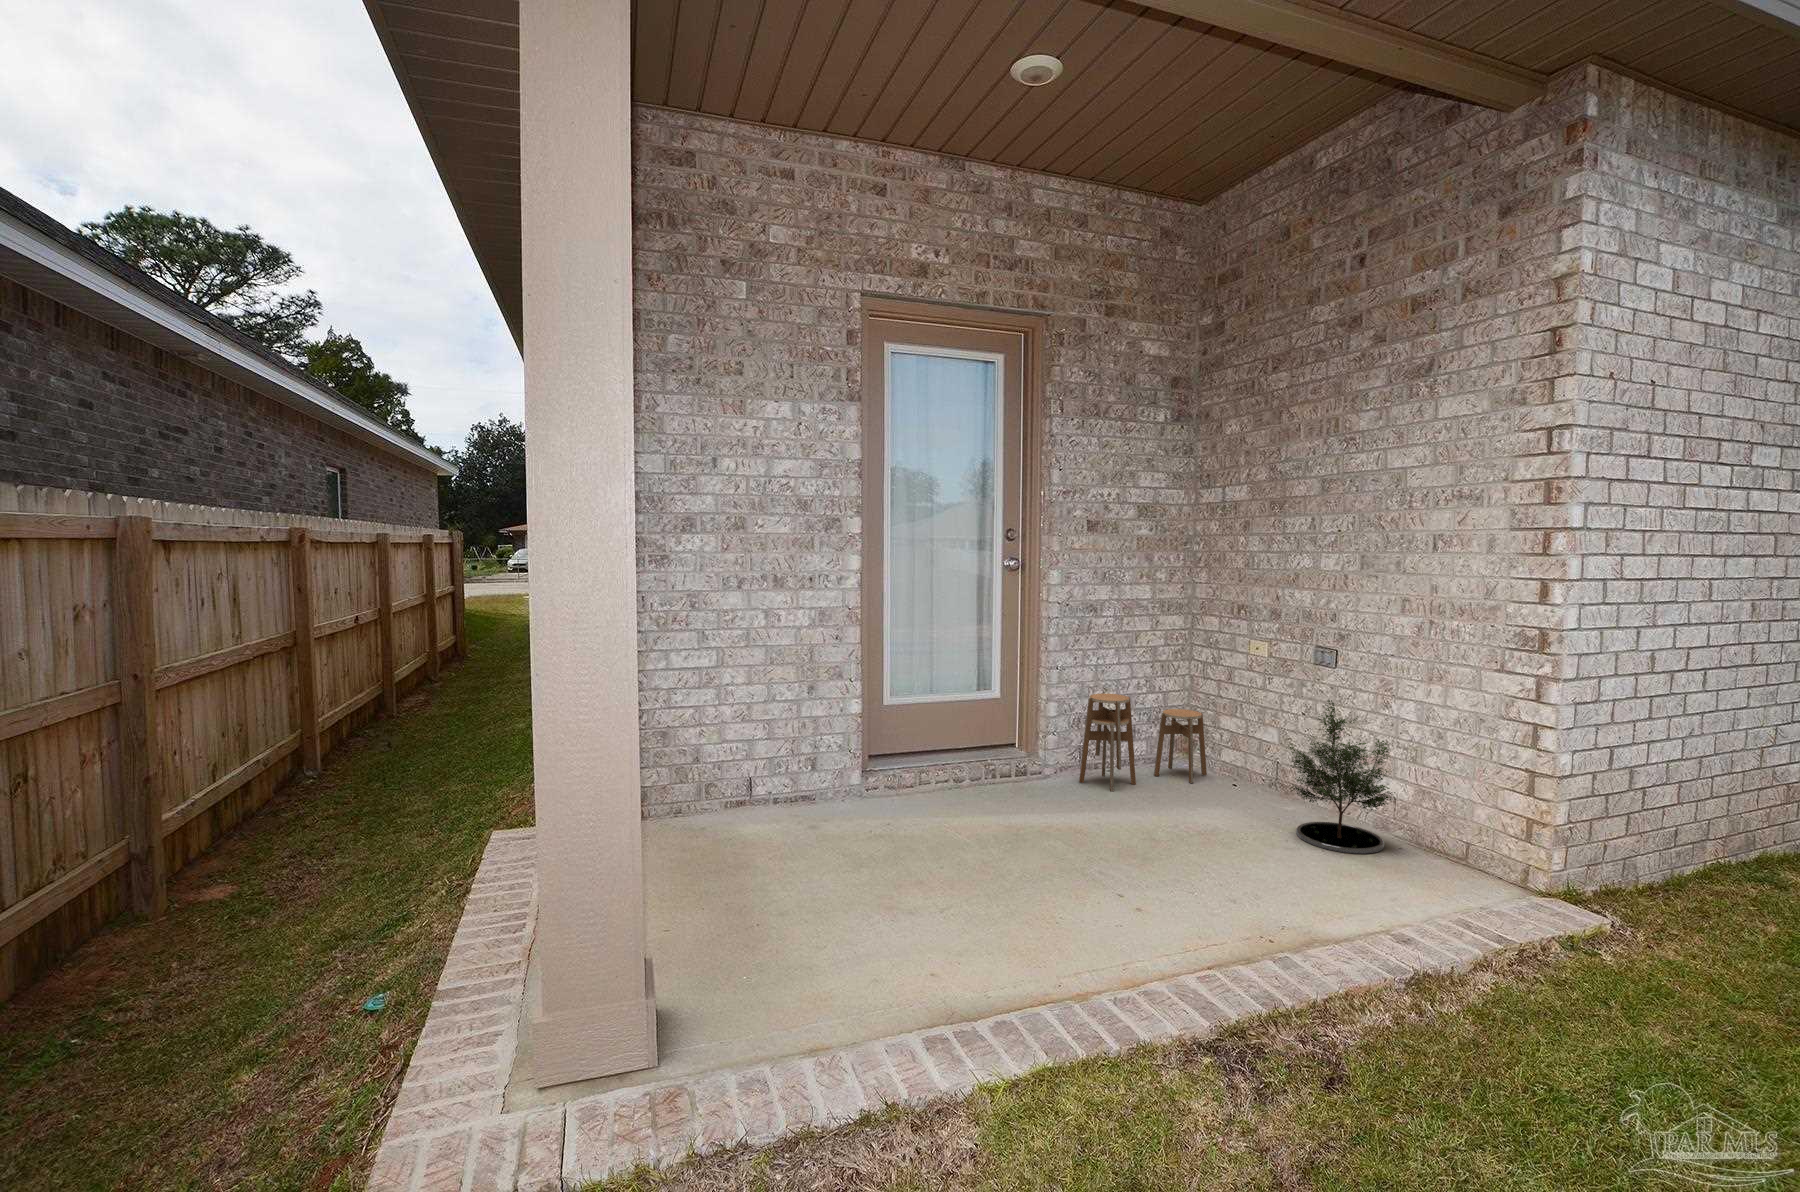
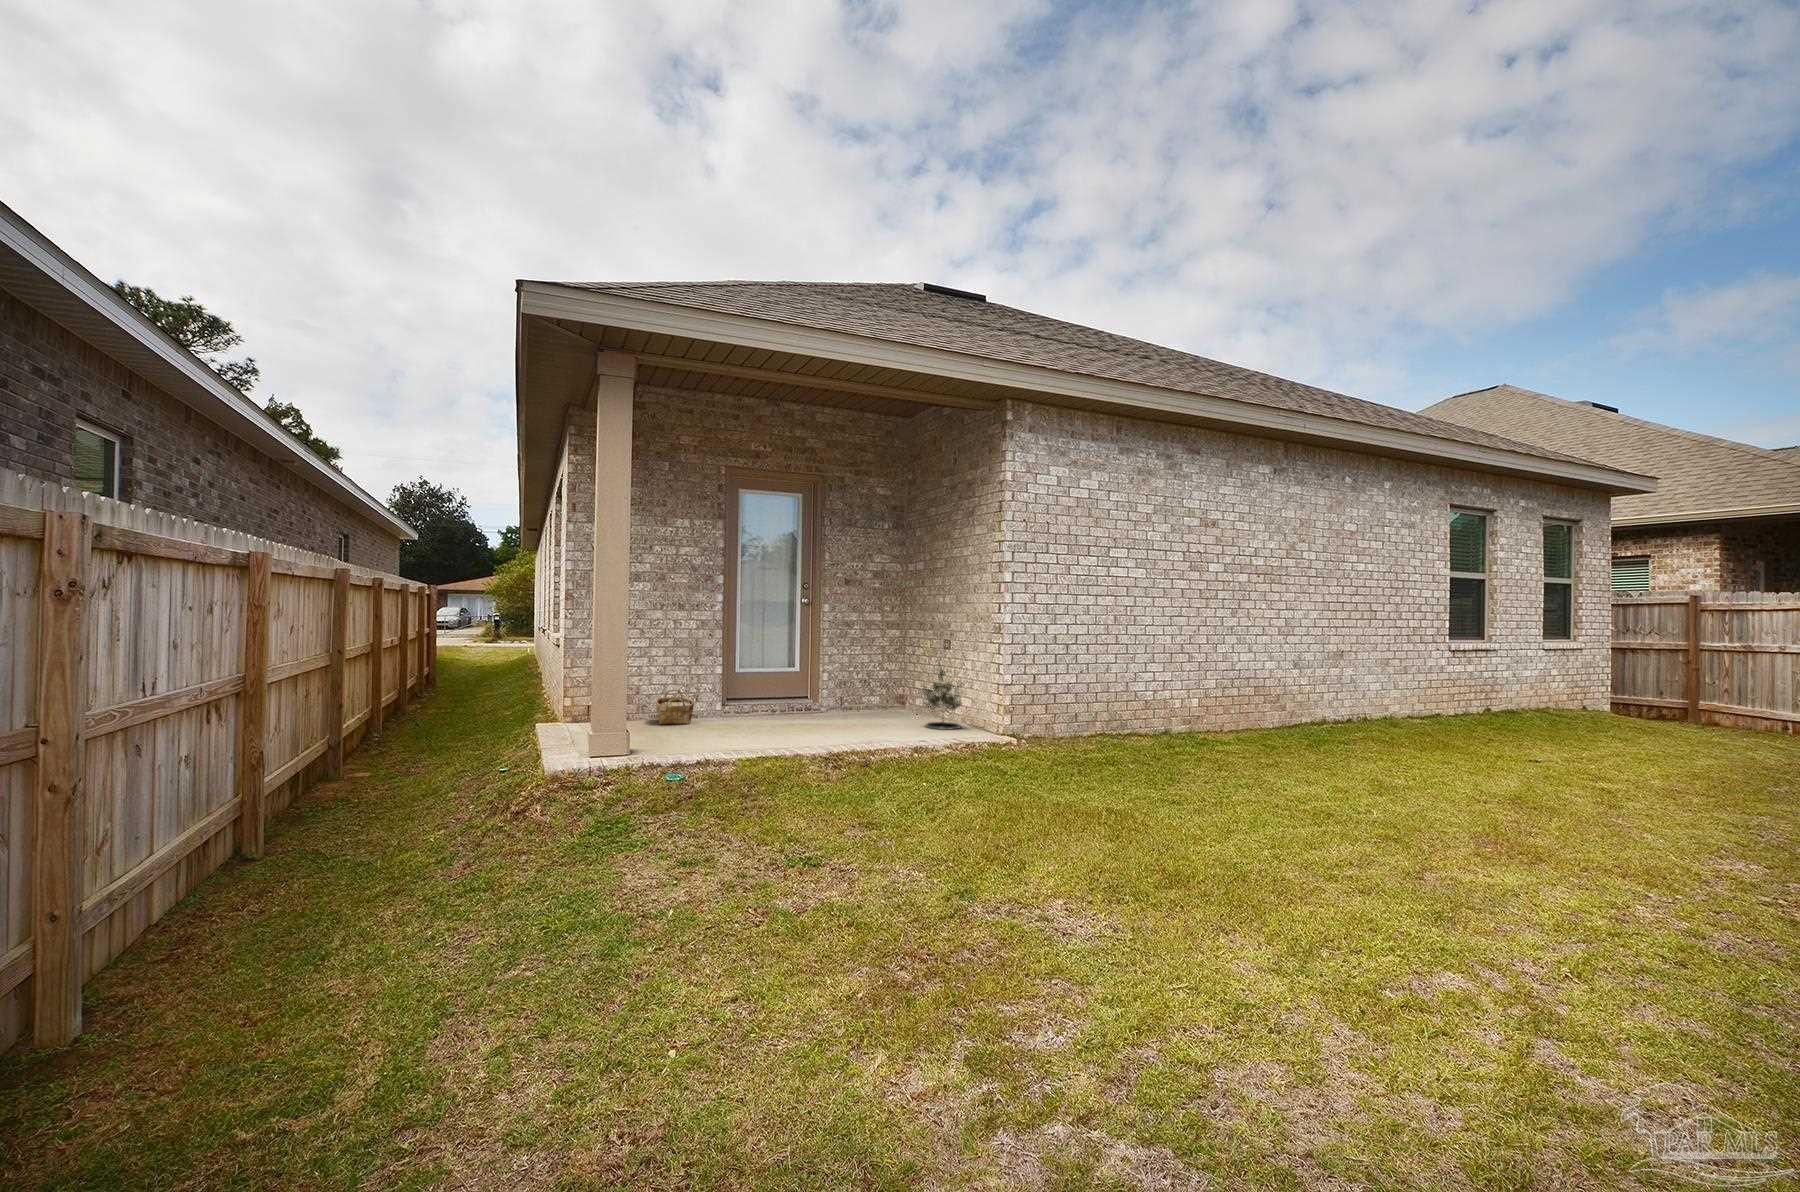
stool: present [1079,693,1207,792] -> none [839,668,908,716]
woven basket: none [734,749,810,832] -> present [656,689,694,724]

